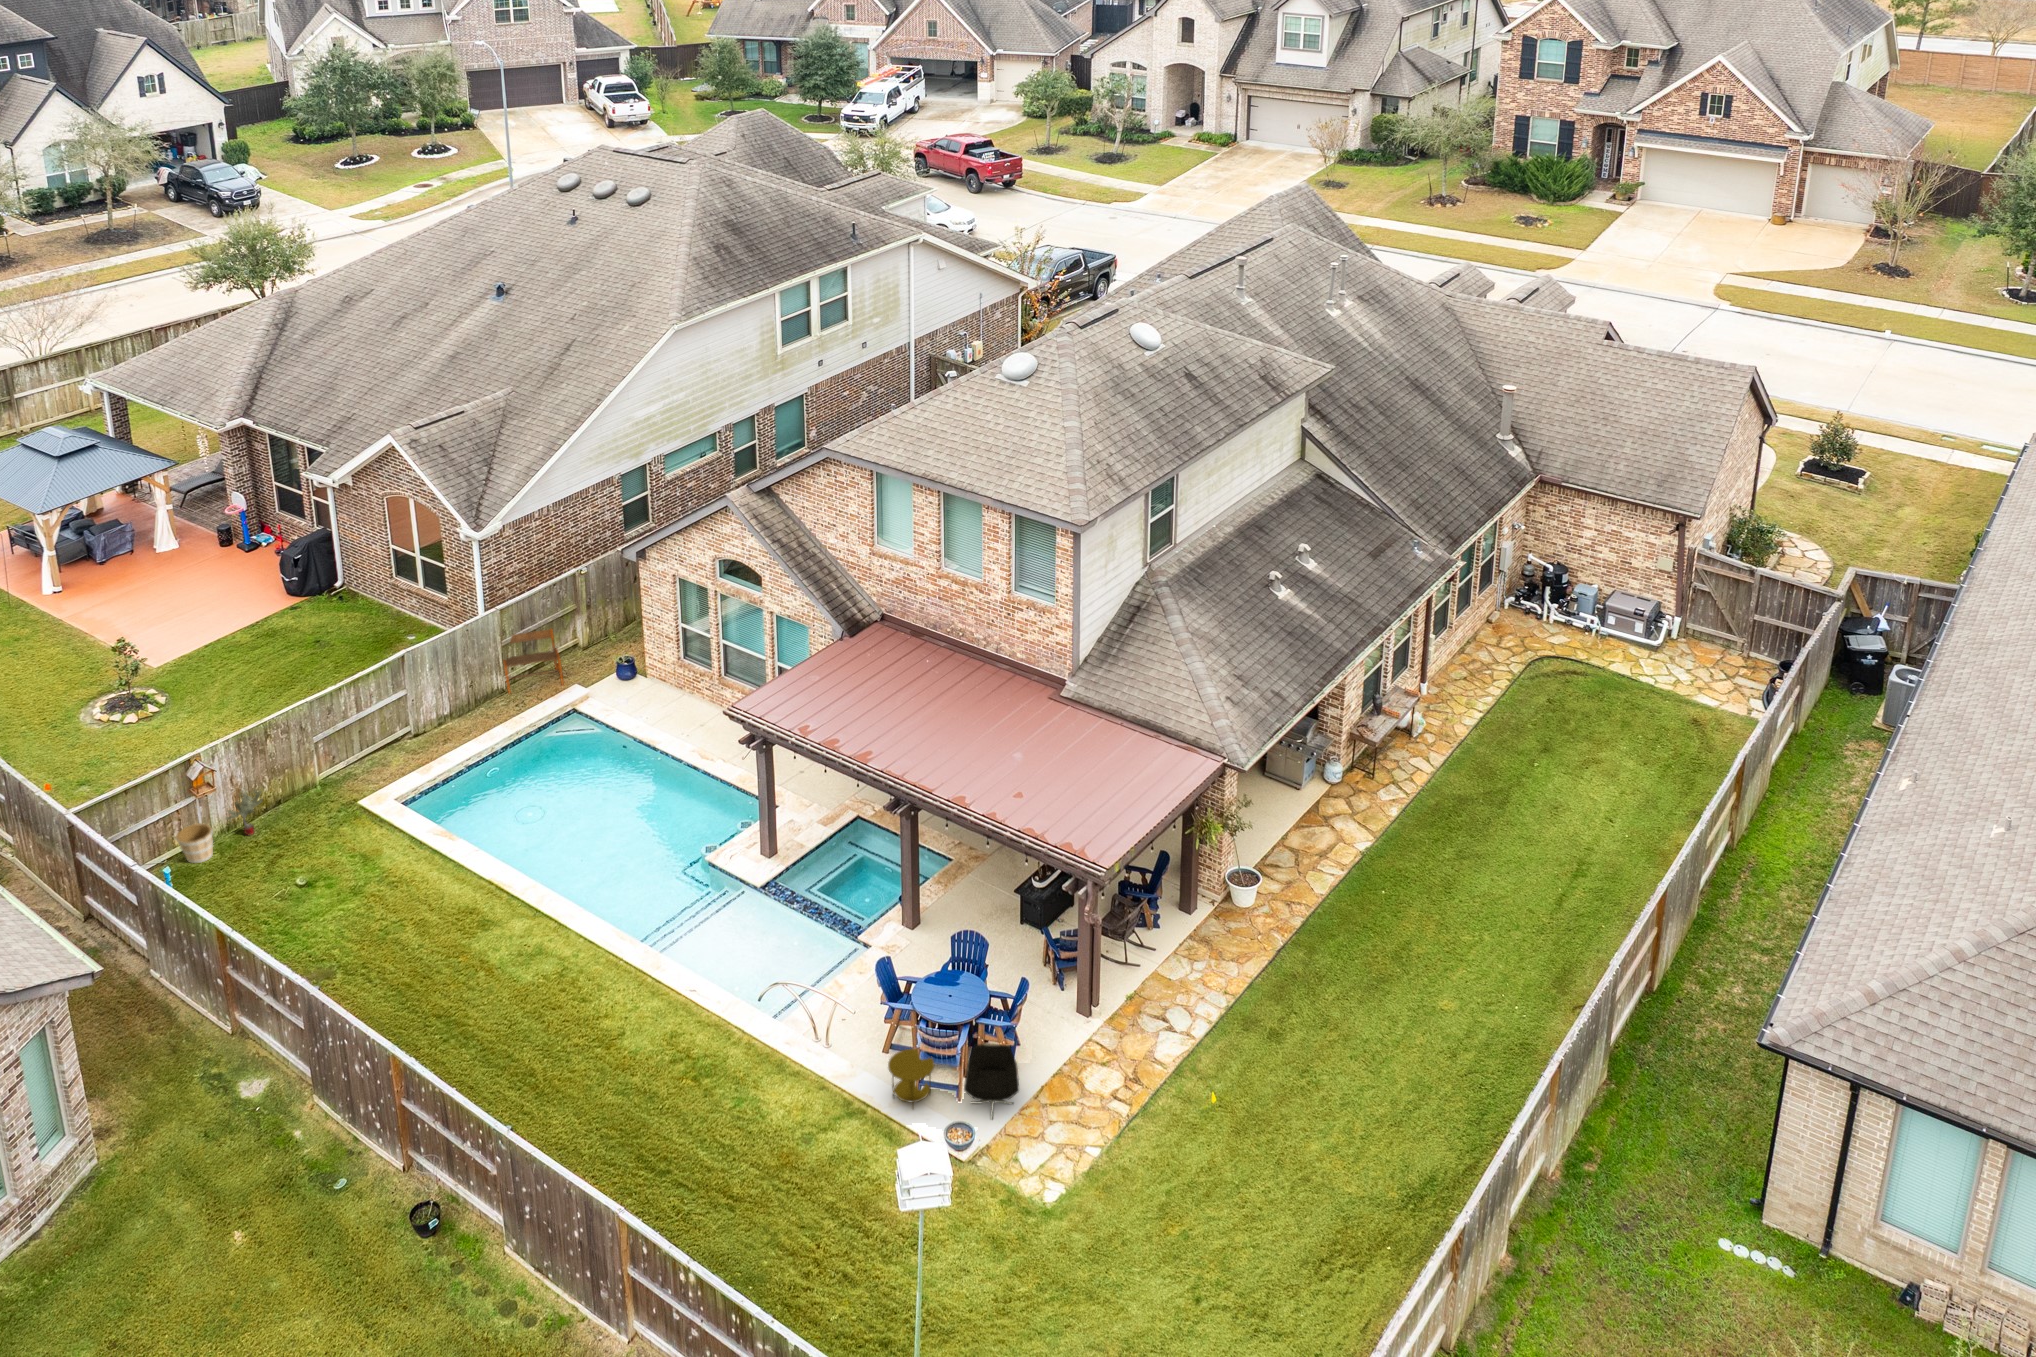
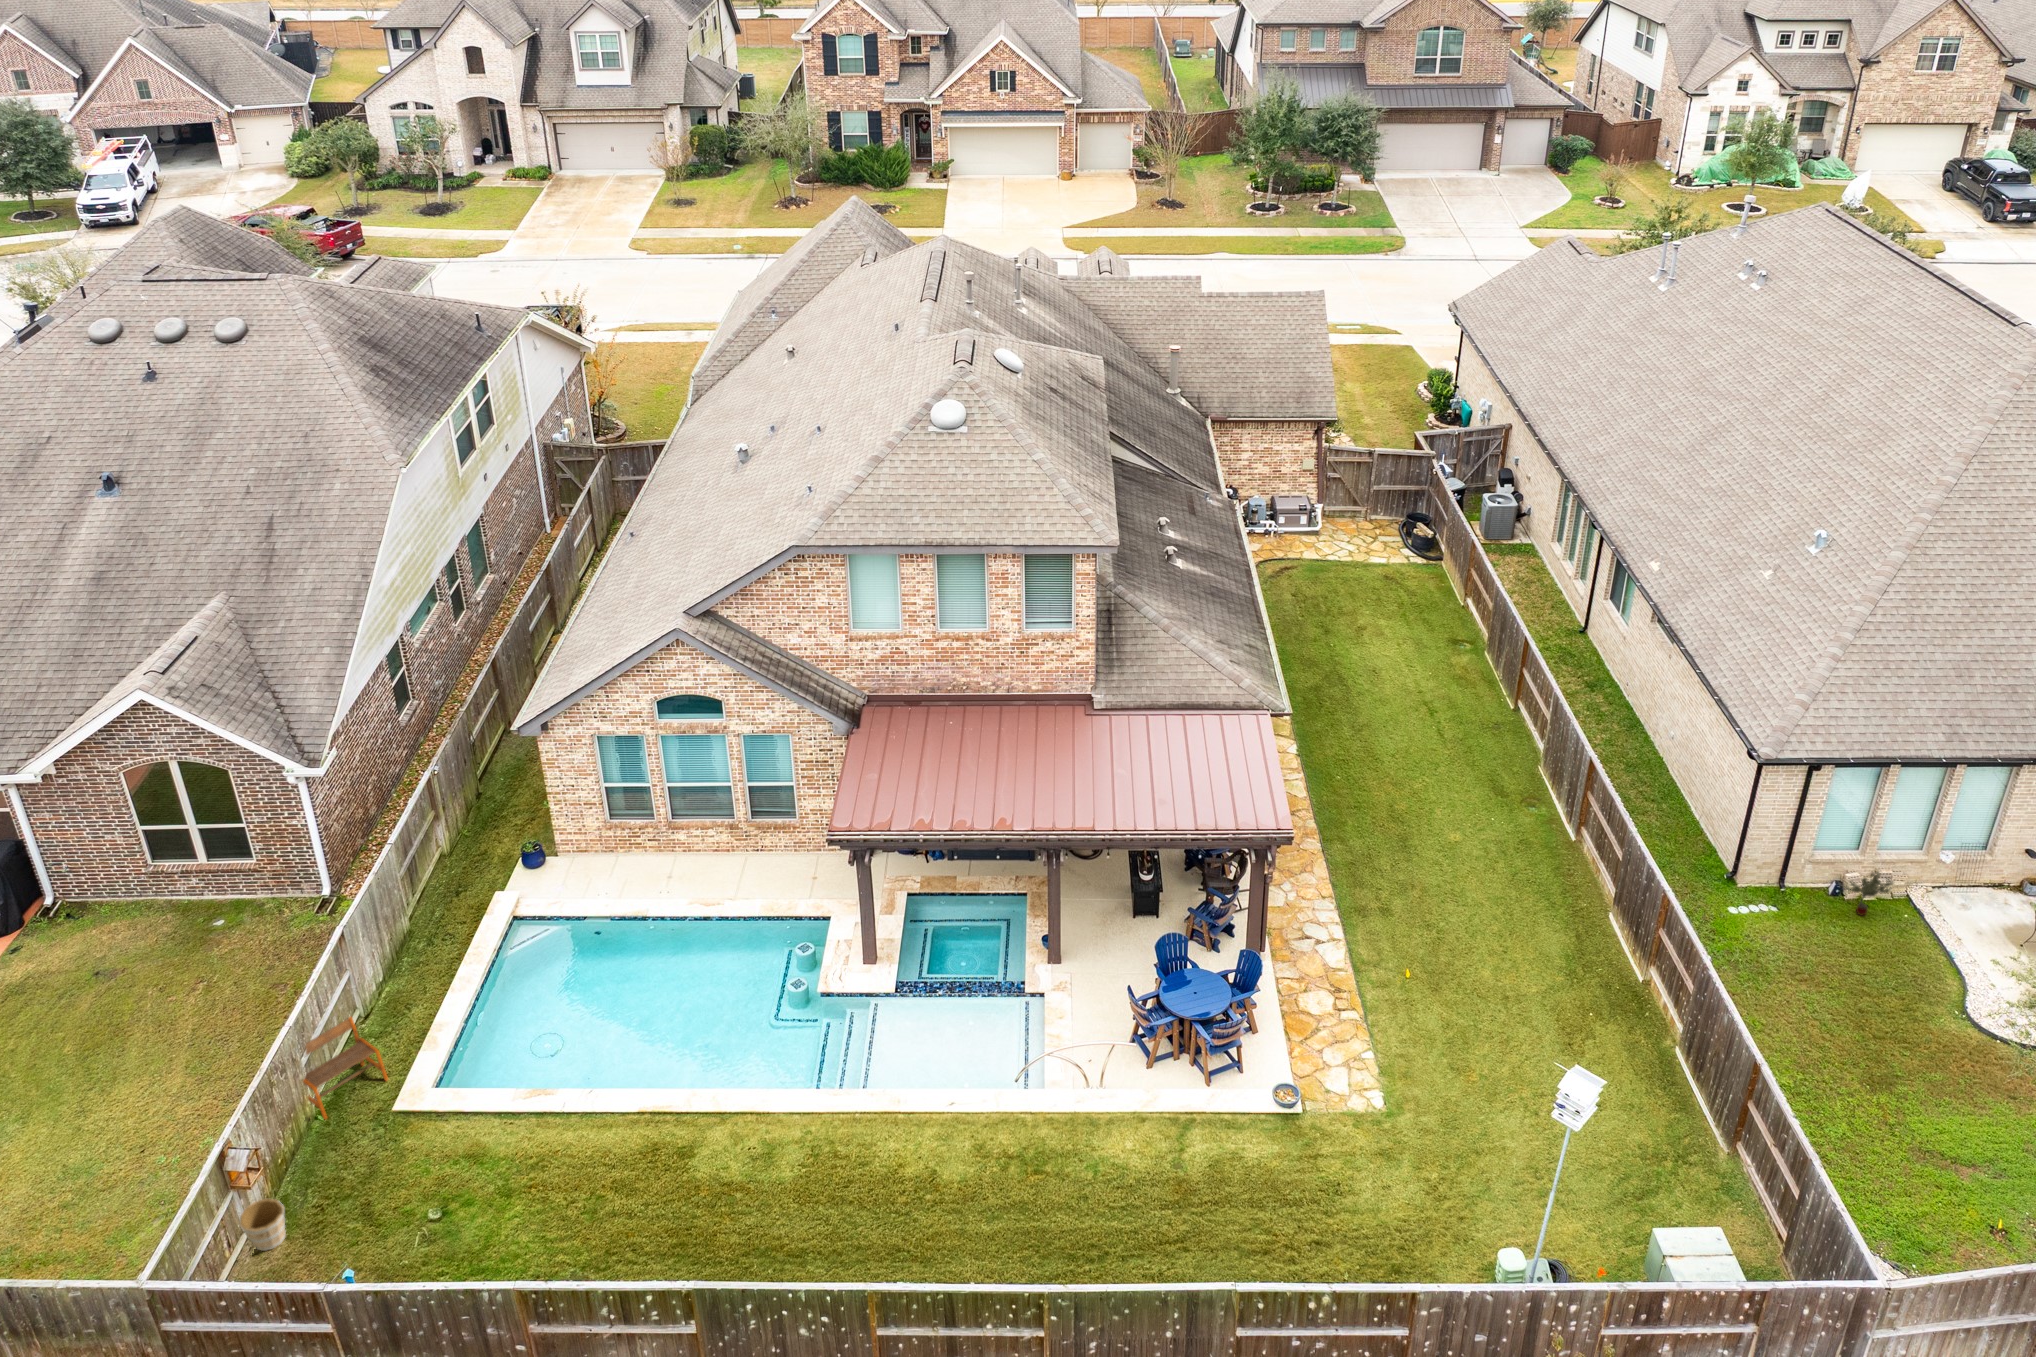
bench: present [503,629,564,693] -> present [303,1017,388,1119]
potted tree: present [225,788,262,835] -> present [1845,871,1893,915]
lounge chair: present [964,1044,1019,1119] -> none [1259,1018,1321,1087]
side table: present [888,1049,934,1104] -> none [1209,1056,1254,1111]

